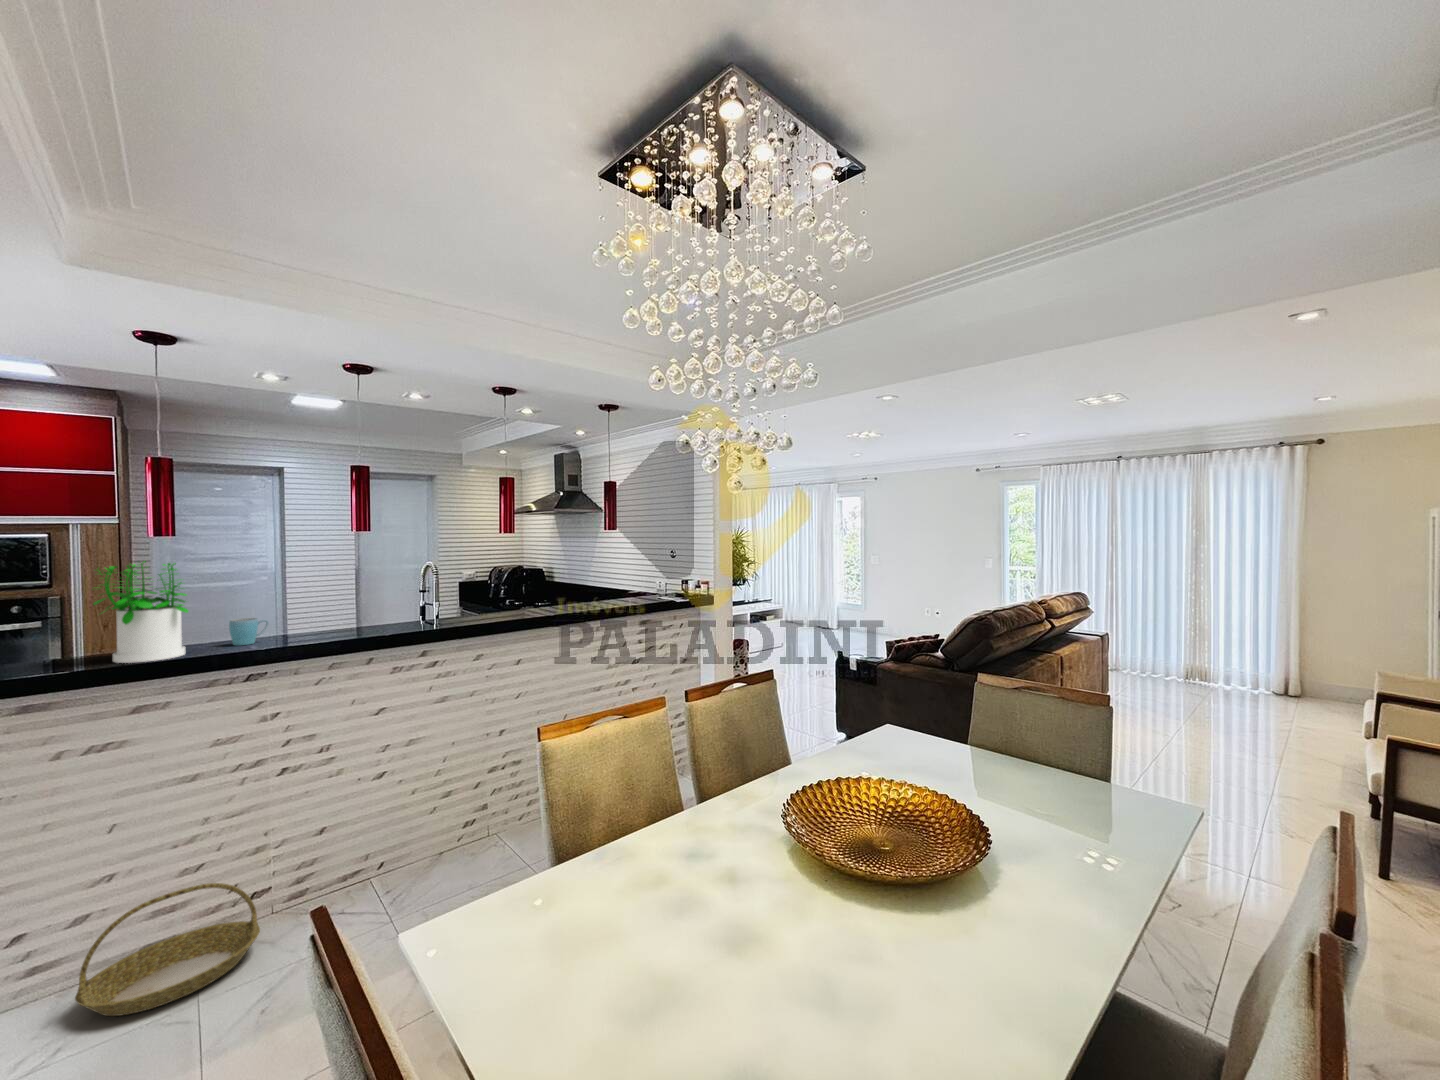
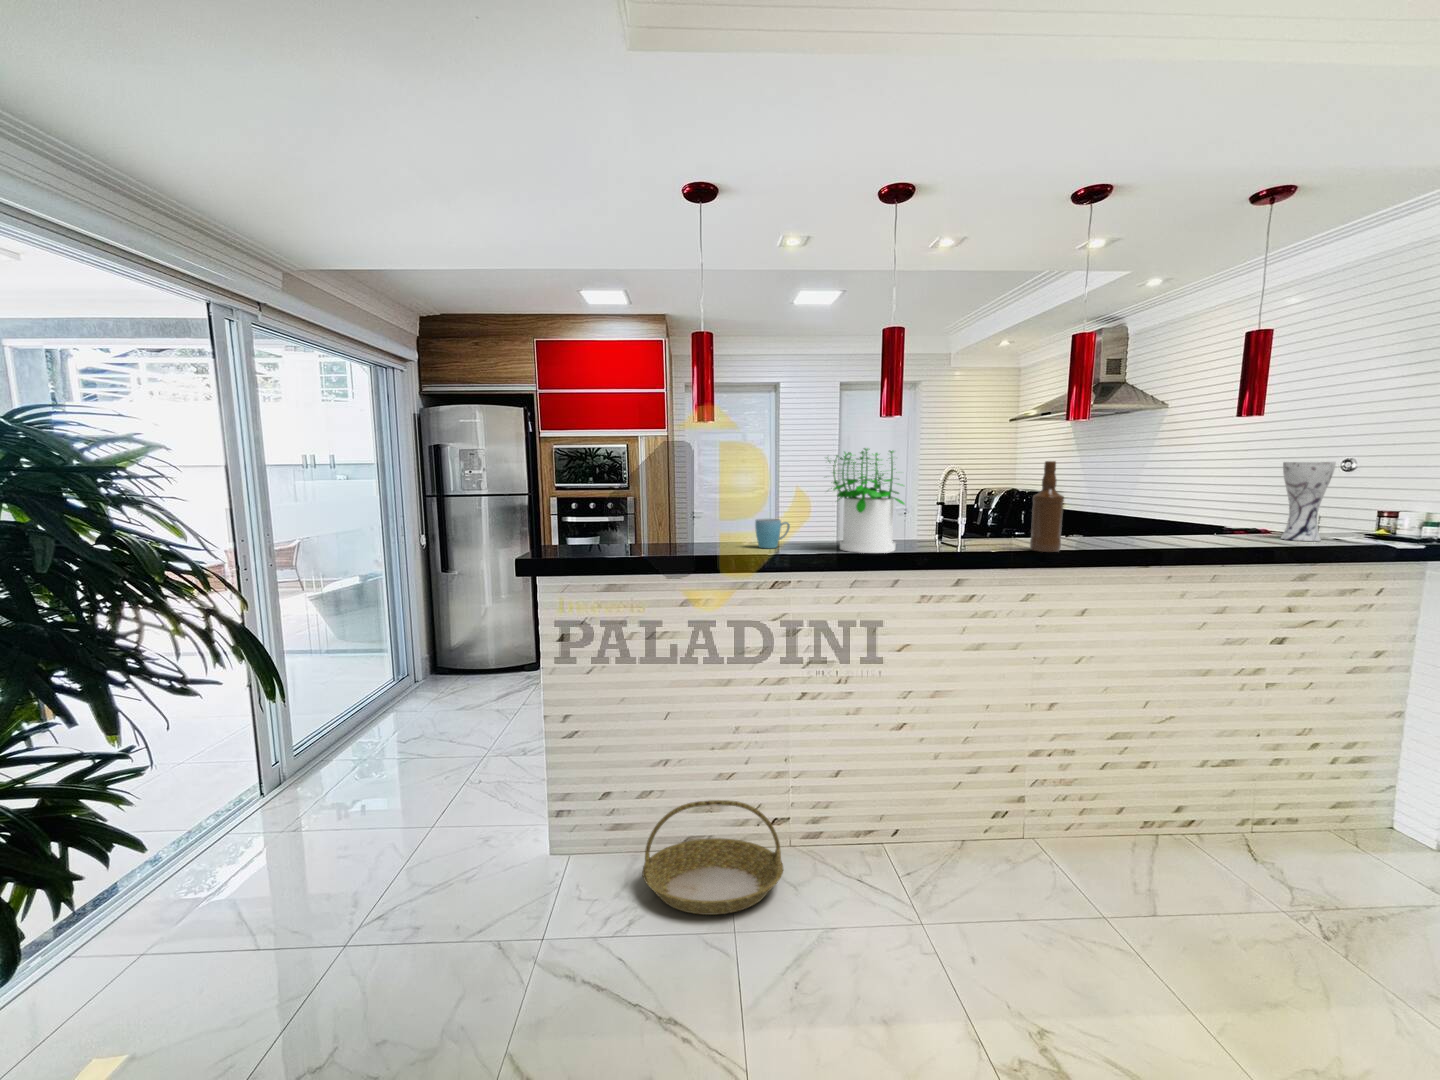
vase: none [639,555,661,601] -> present [1281,462,1336,541]
potted plant: present [93,561,188,663] -> present [827,448,904,553]
bottle: none [478,562,499,624] -> present [1030,461,1064,552]

